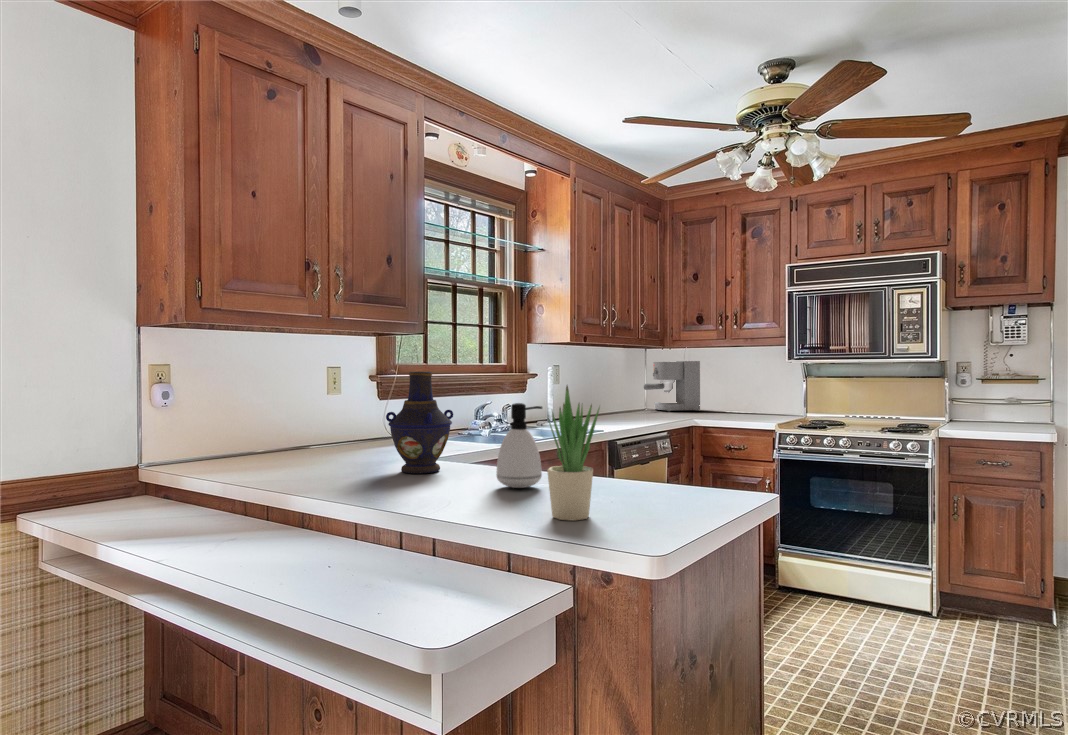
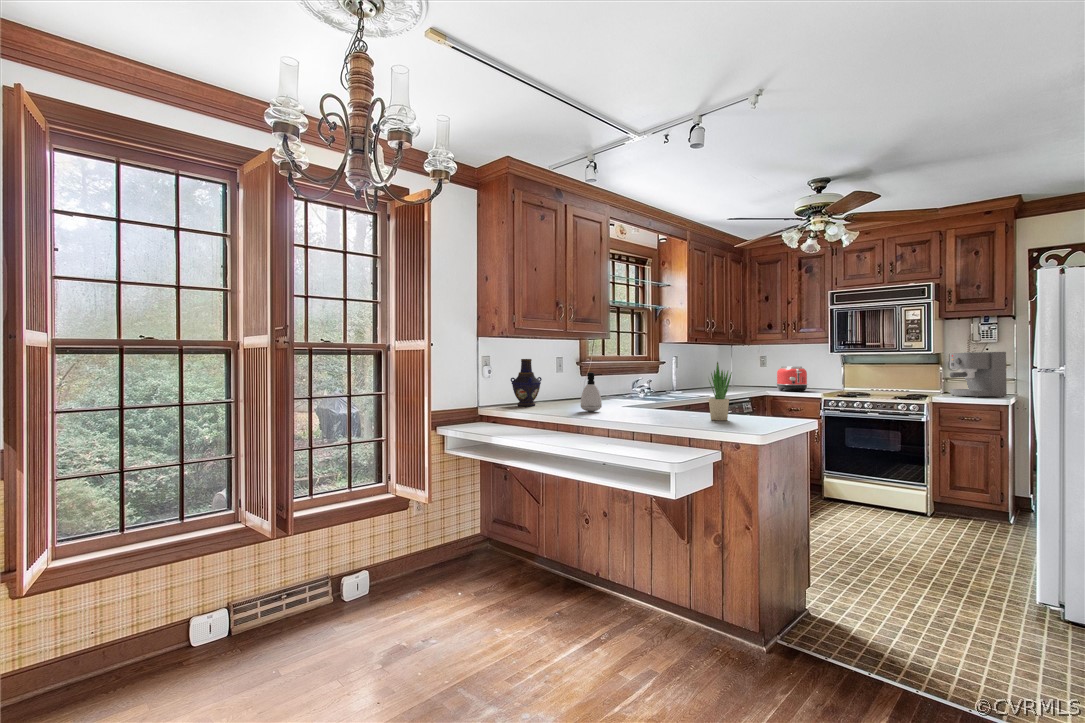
coffee maker: present [644,361,700,412] -> present [950,352,1007,397]
vase: present [386,372,453,474] -> present [511,359,542,406]
toaster: none [710,379,755,417] -> present [777,366,807,391]
soap dispenser: present [496,403,542,488] -> present [581,372,602,412]

